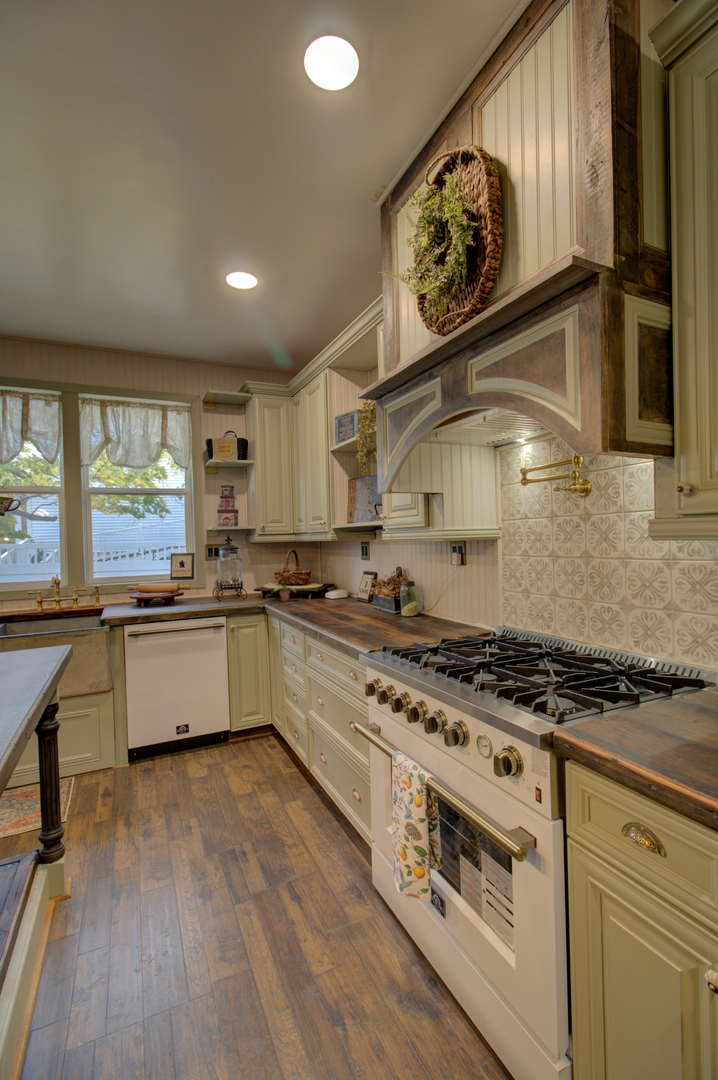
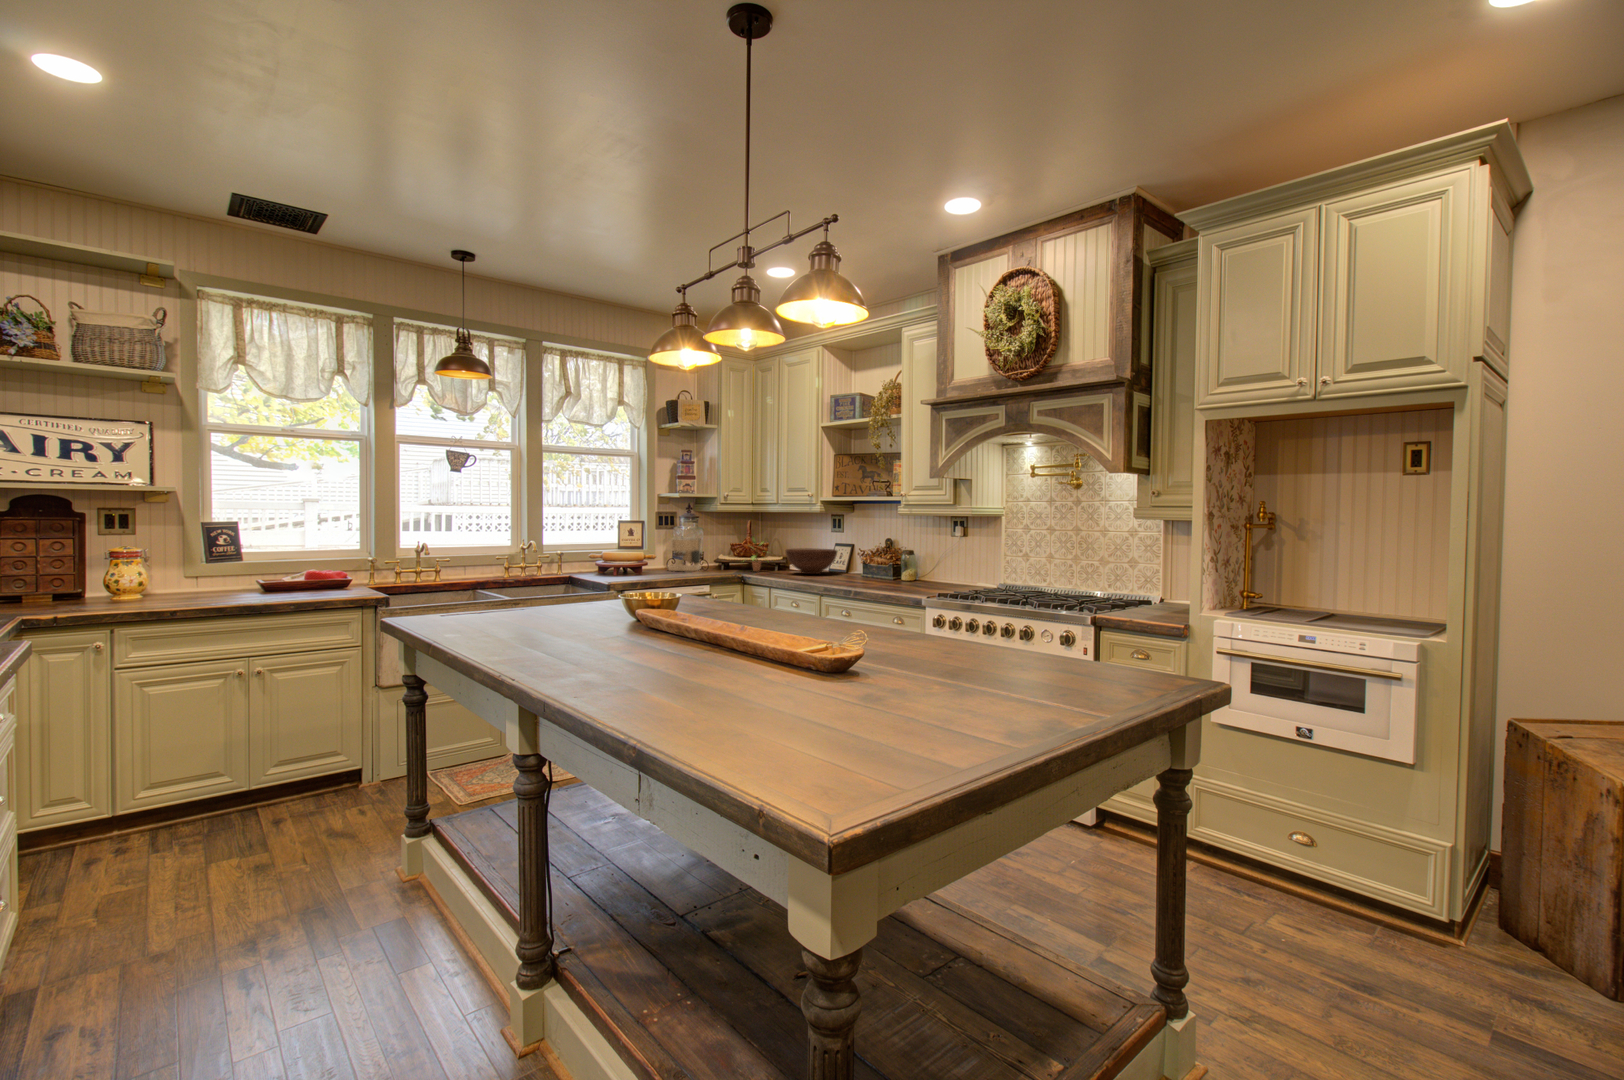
coffee maker: none [209,568,246,601] -> present [668,537,701,571]
fruit bowl: none [297,578,352,606] -> present [786,548,837,574]

